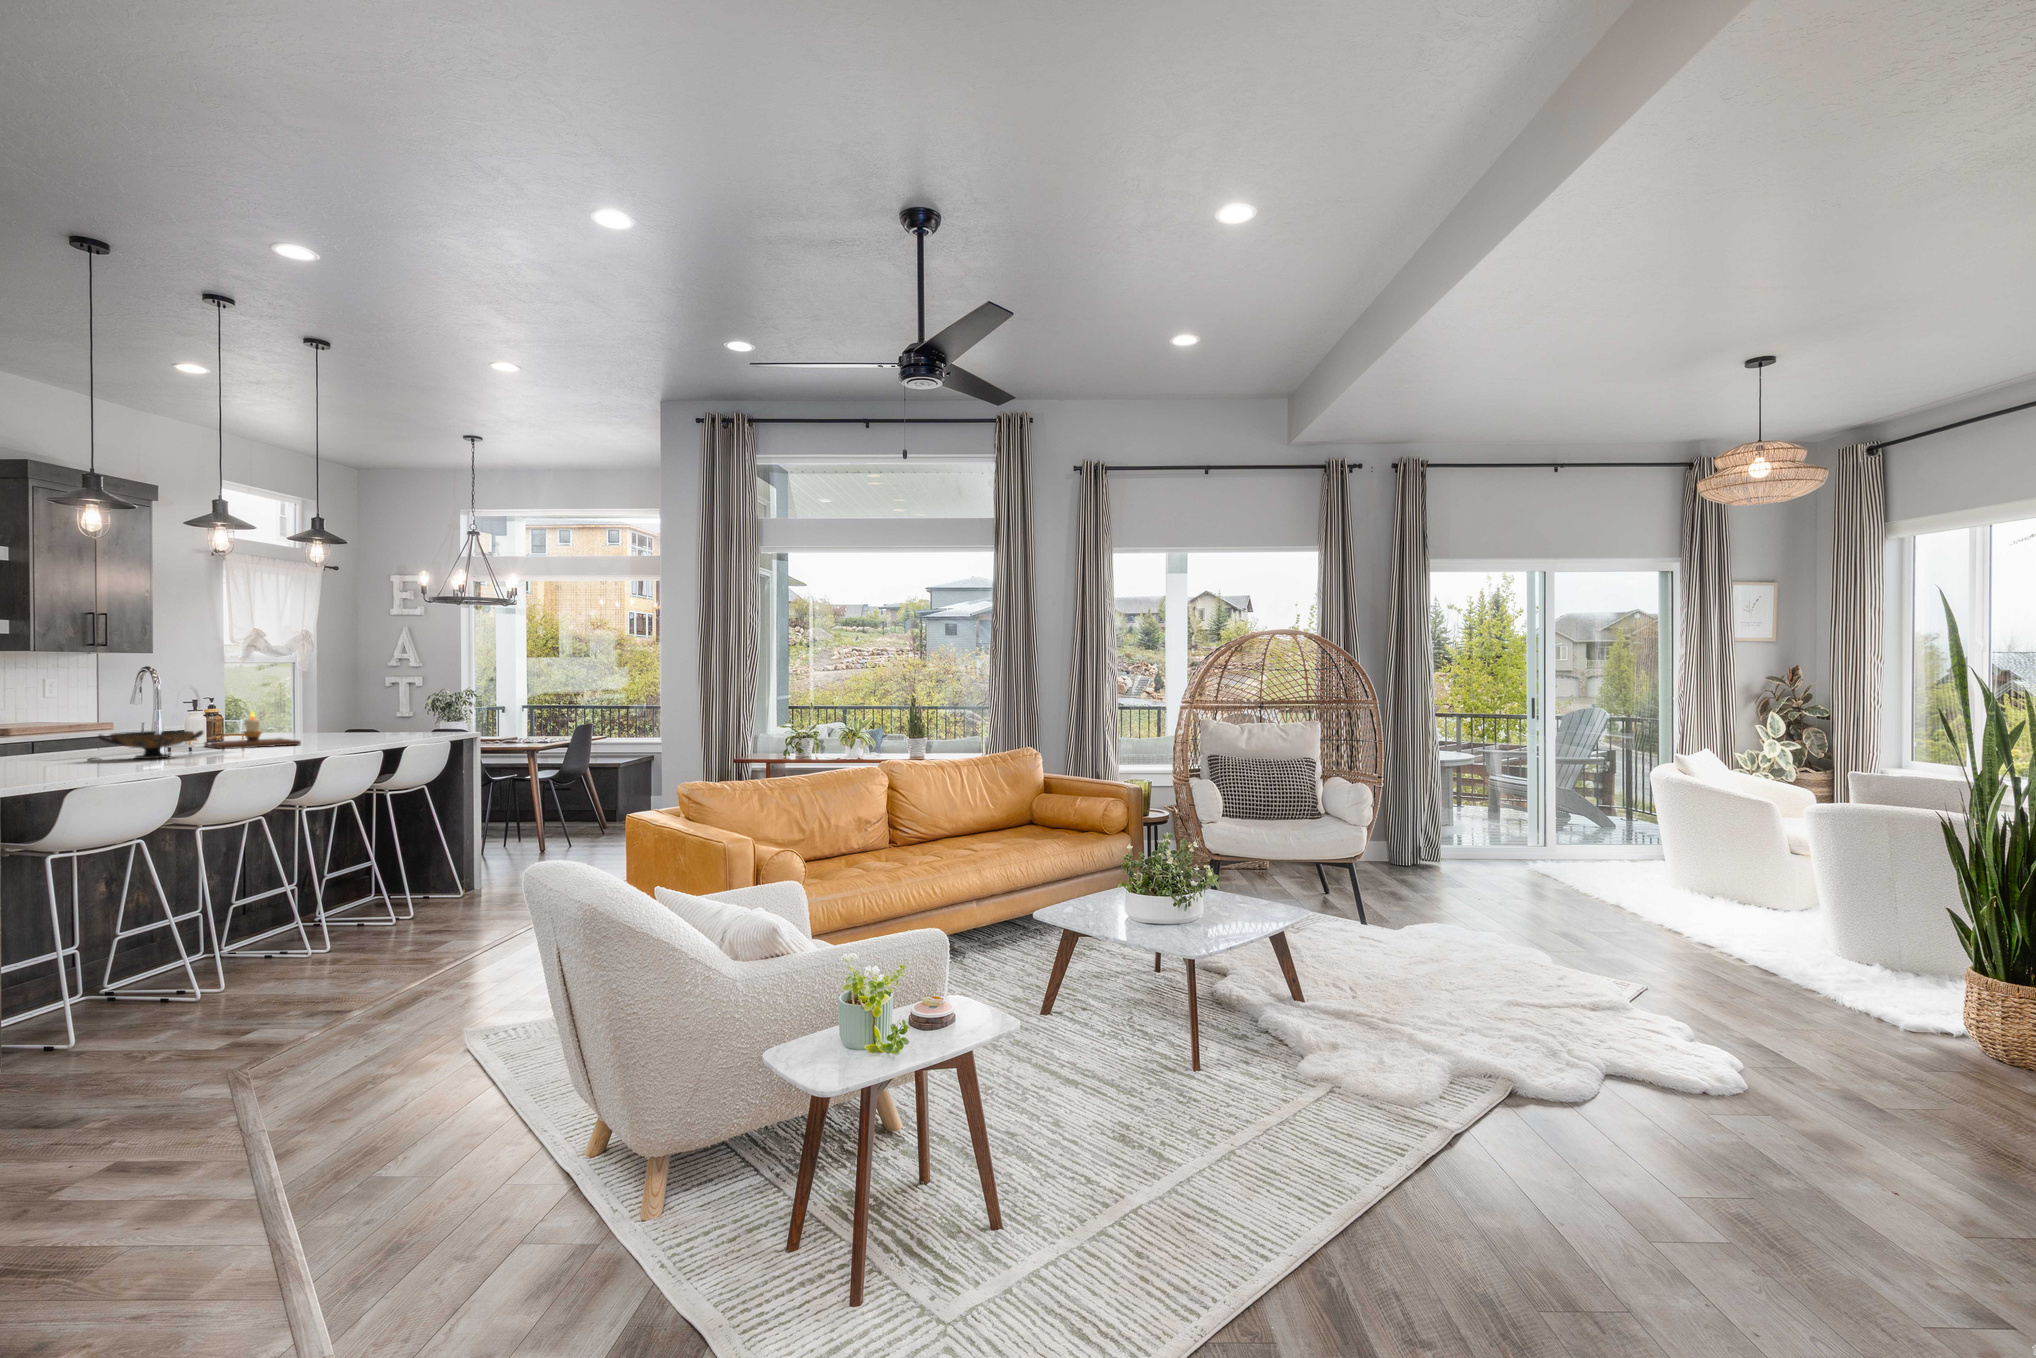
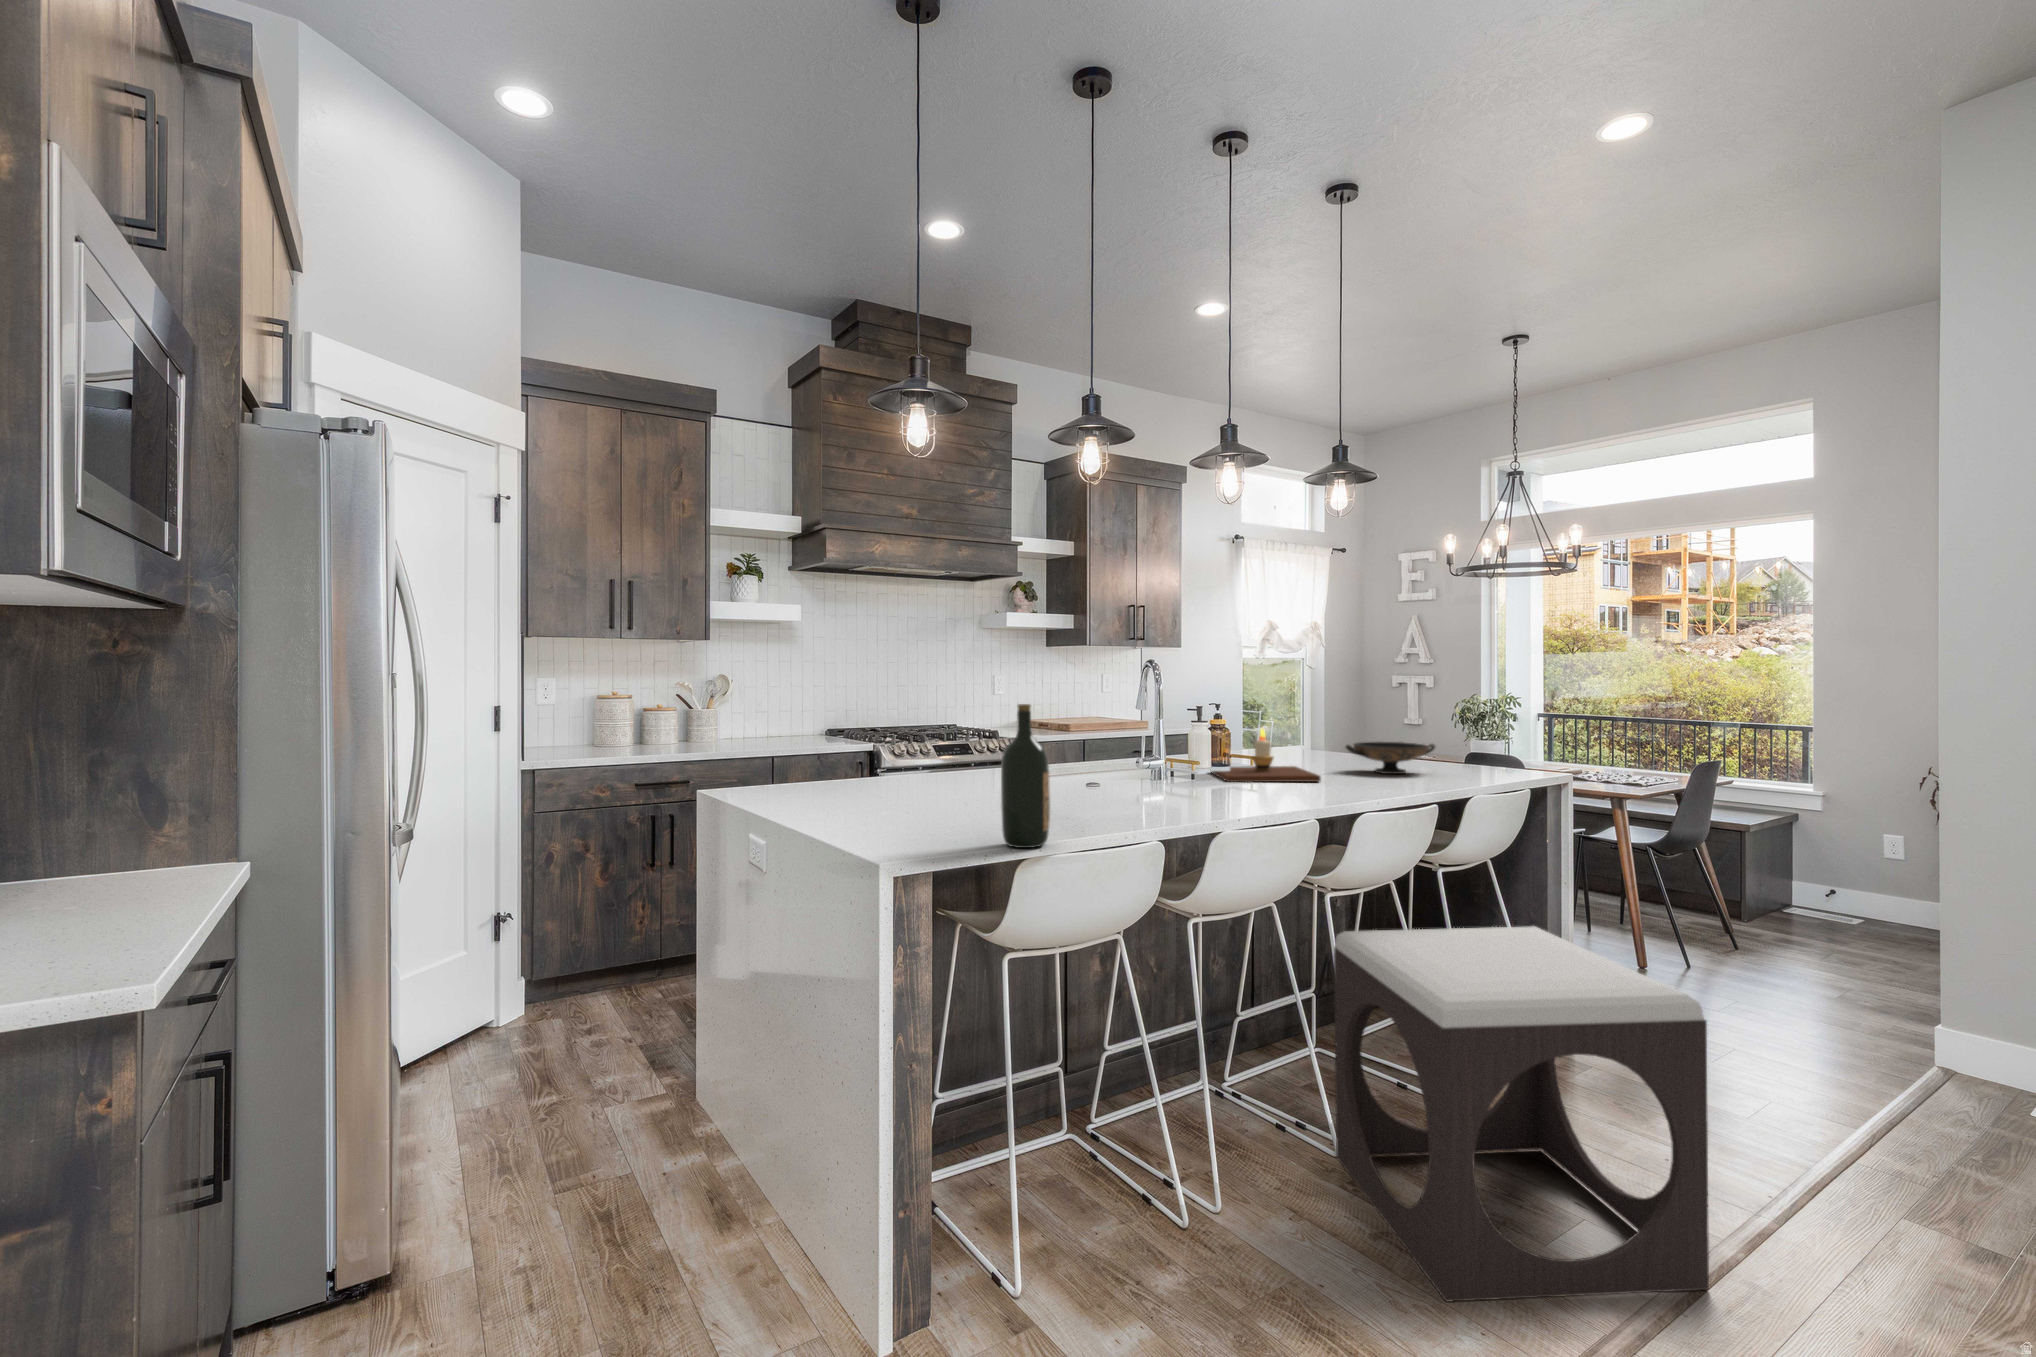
wine bottle: none [60,688,100,774] -> present [1001,704,1050,848]
decorative bowl: present [98,730,203,759] -> present [1346,742,1435,774]
footstool: none [306,804,495,971] -> present [1334,926,1709,1301]

